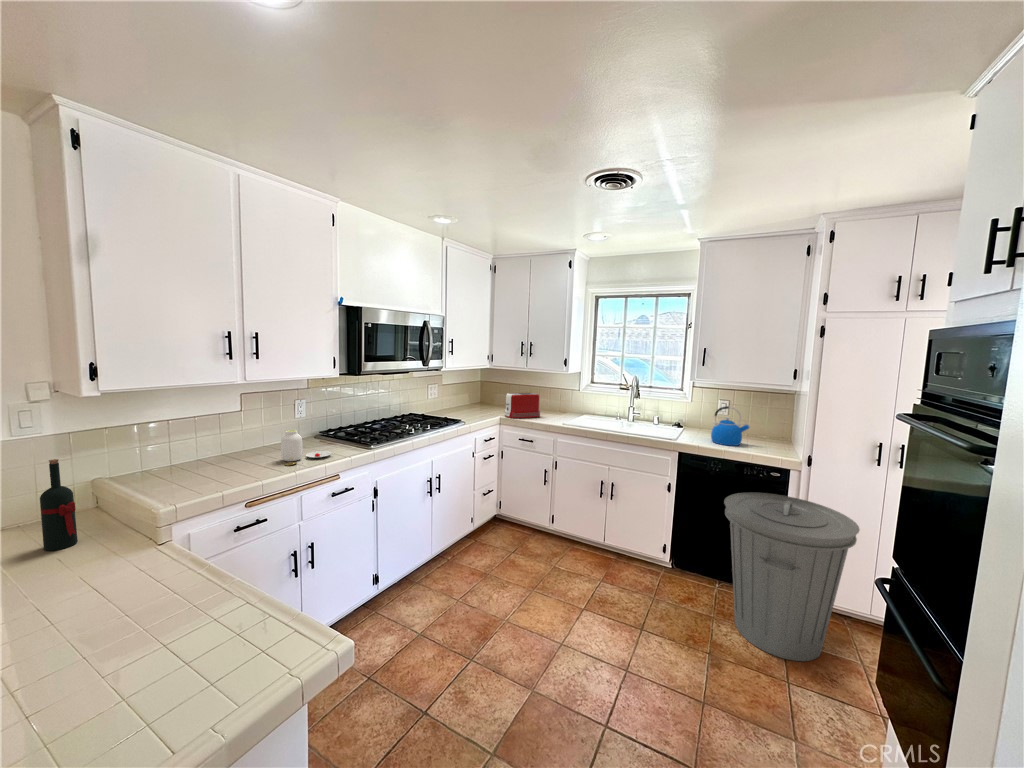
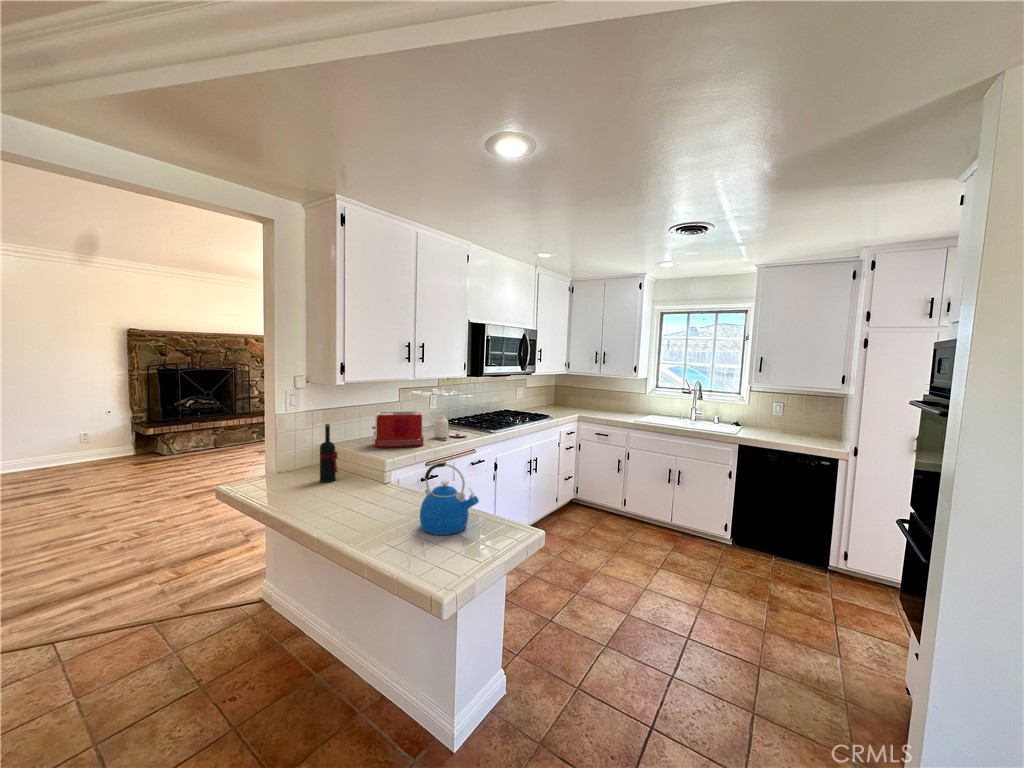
toaster: present [505,393,540,419] -> present [372,412,424,448]
kettle: present [711,406,749,446] -> present [420,462,479,535]
trash can: present [724,493,860,661] -> none [780,478,897,612]

